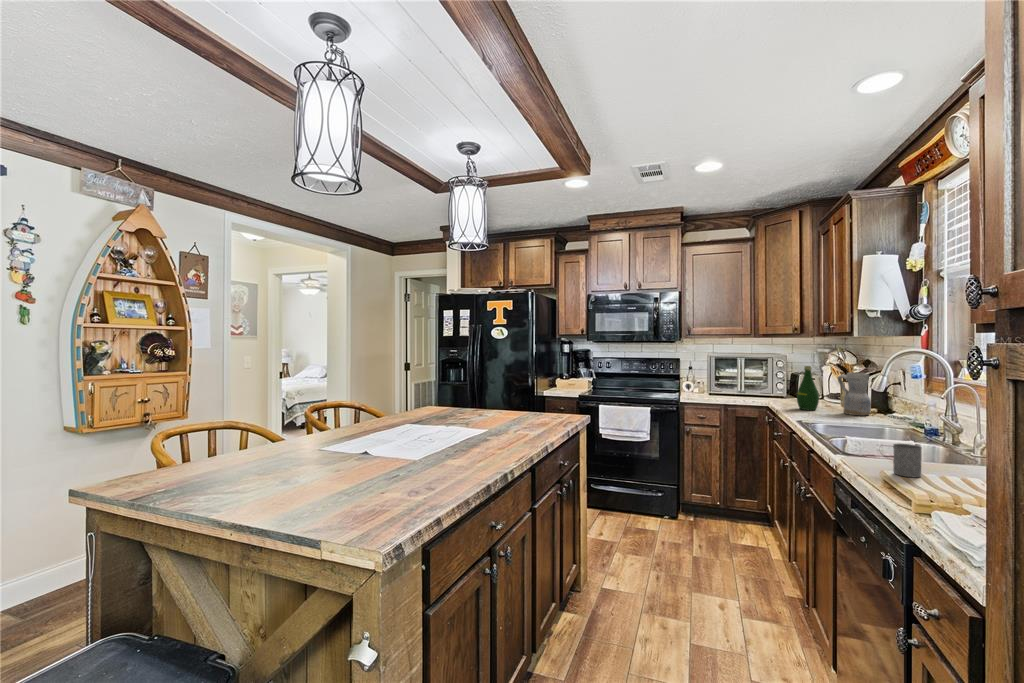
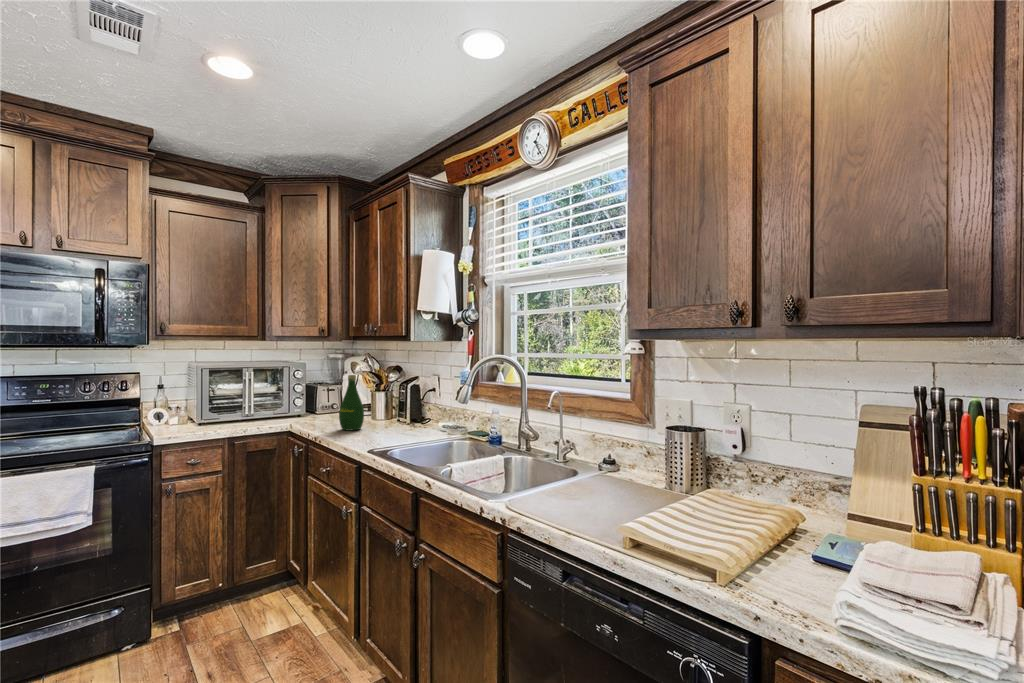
ceramic pitcher: present [838,372,871,415] -> none [386,380,419,429]
mug: present [885,444,922,477] -> none [568,470,608,514]

